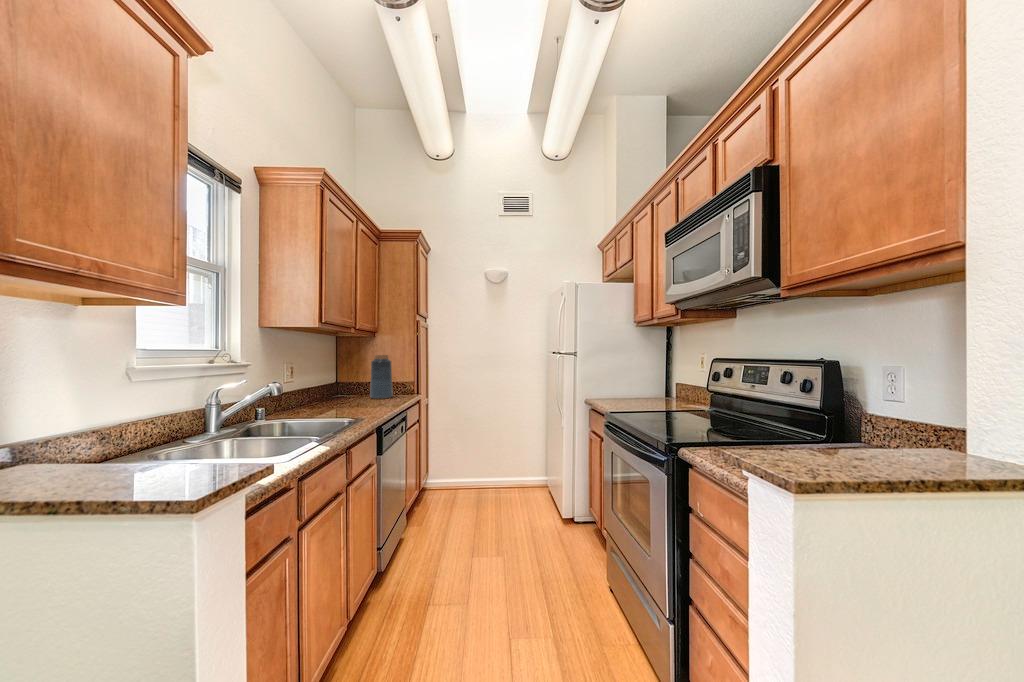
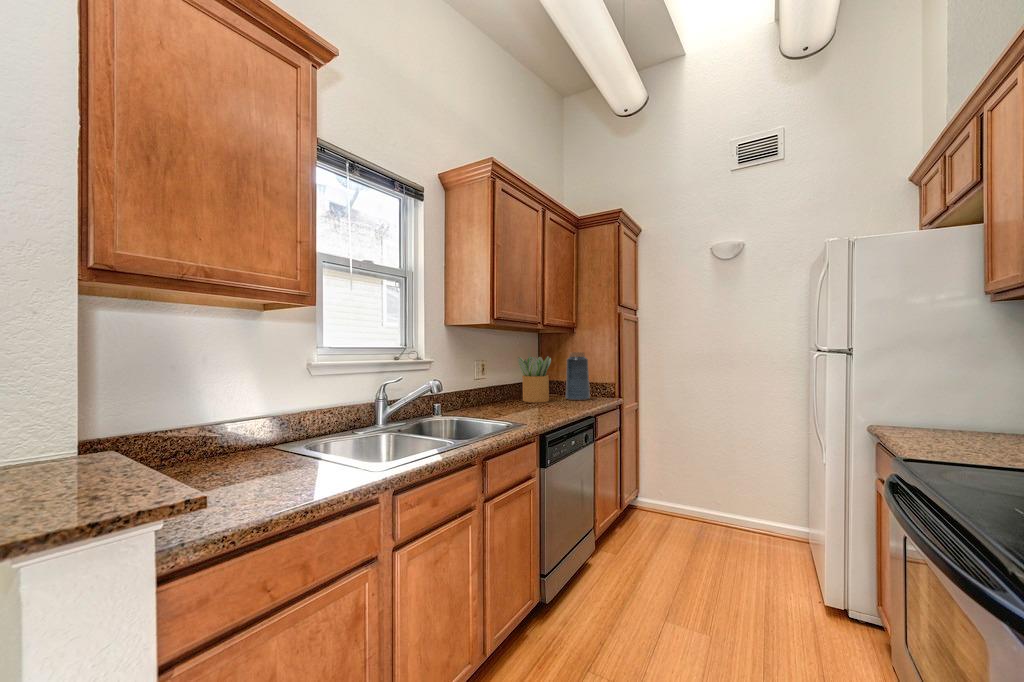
potted plant: none [324,358,357,403] -> present [518,356,551,402]

